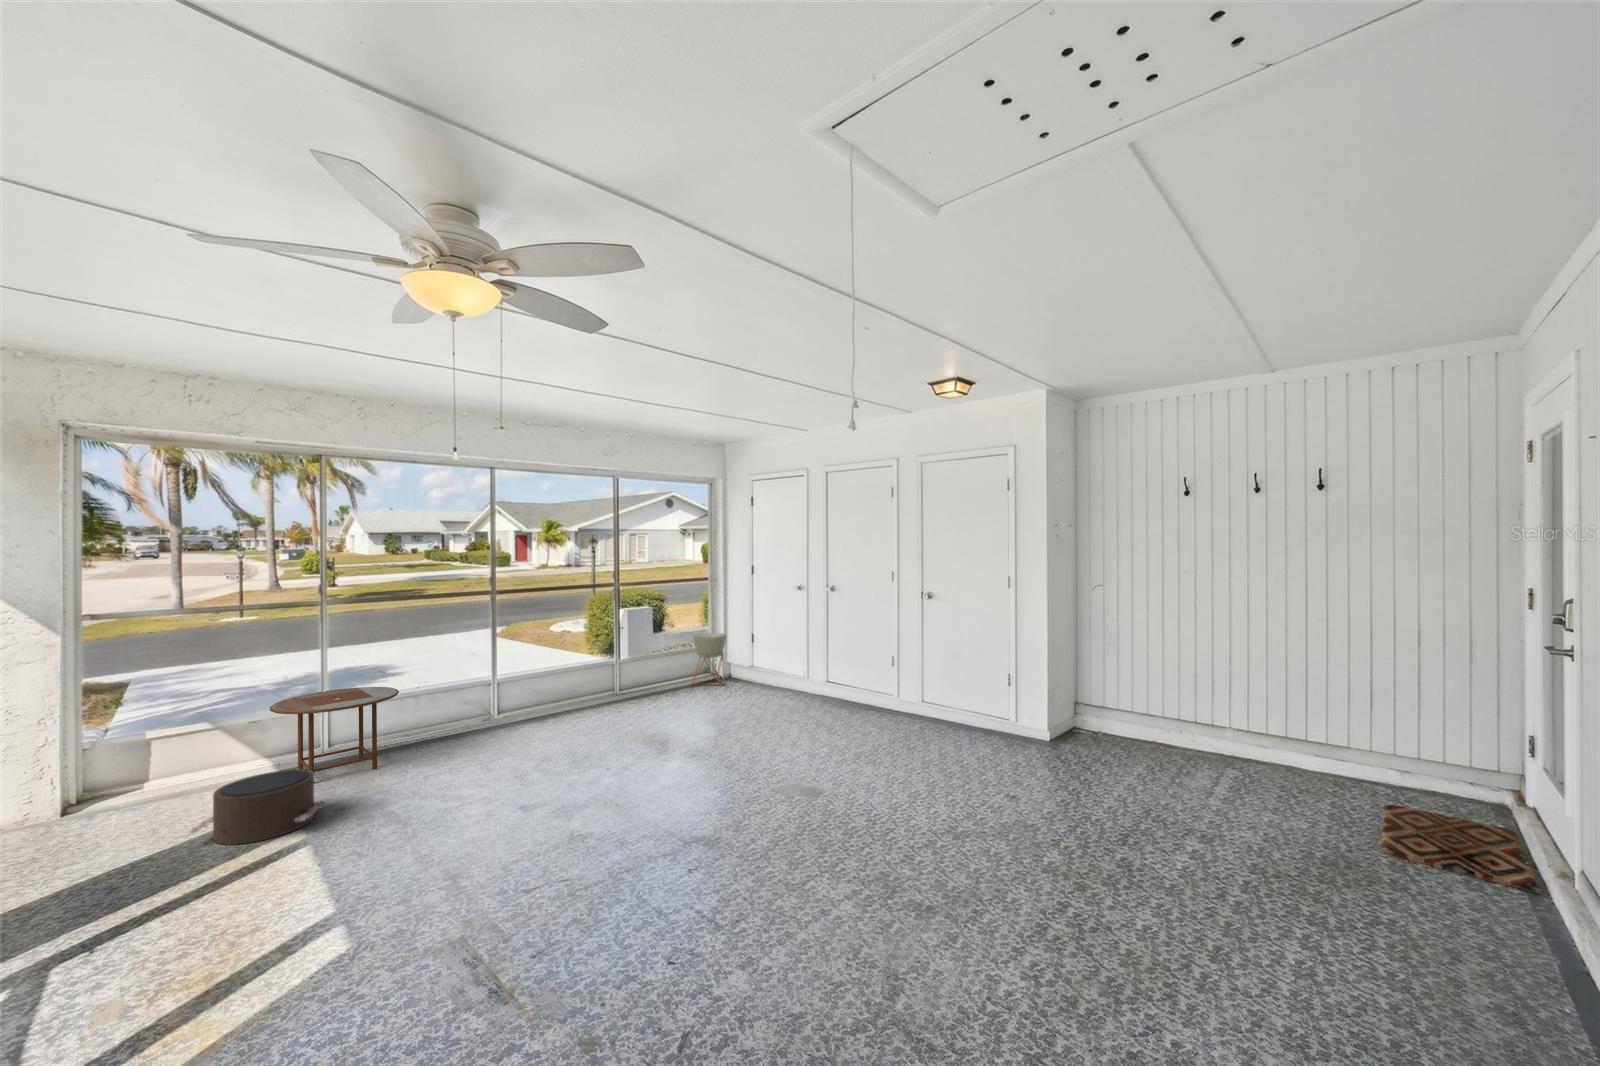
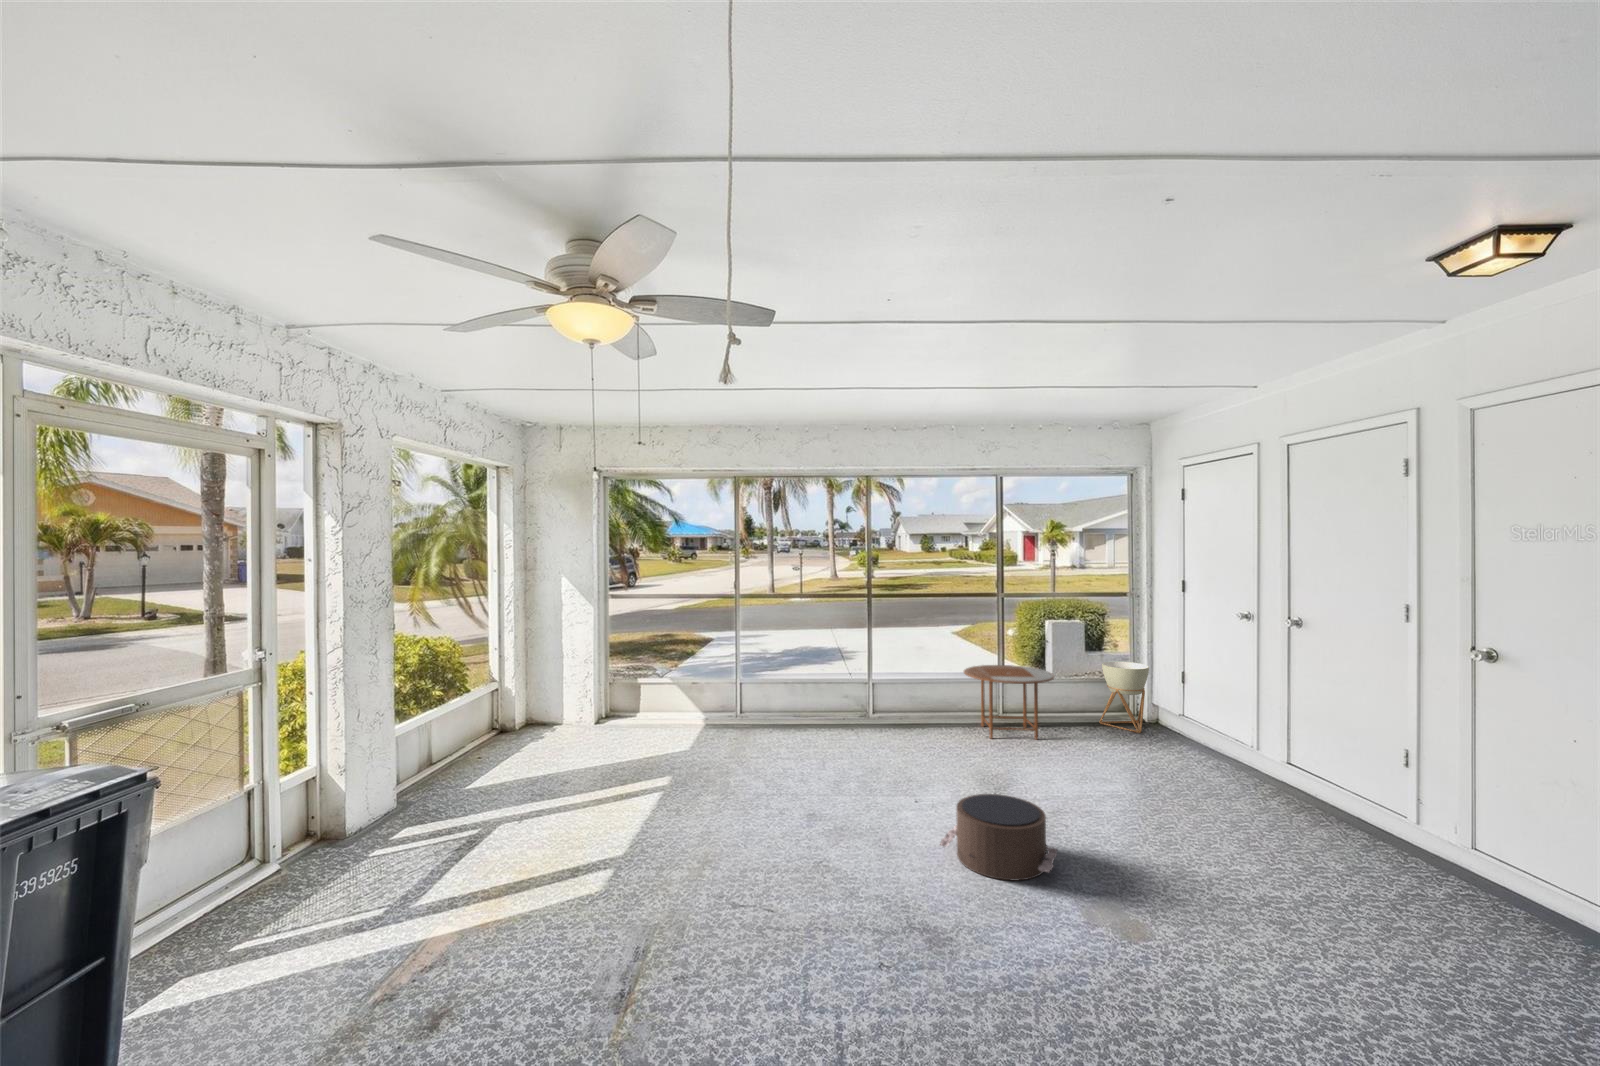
side table: present [270,687,399,773] -> present [964,665,1055,740]
pouf: present [190,770,324,845] -> present [940,794,1057,881]

